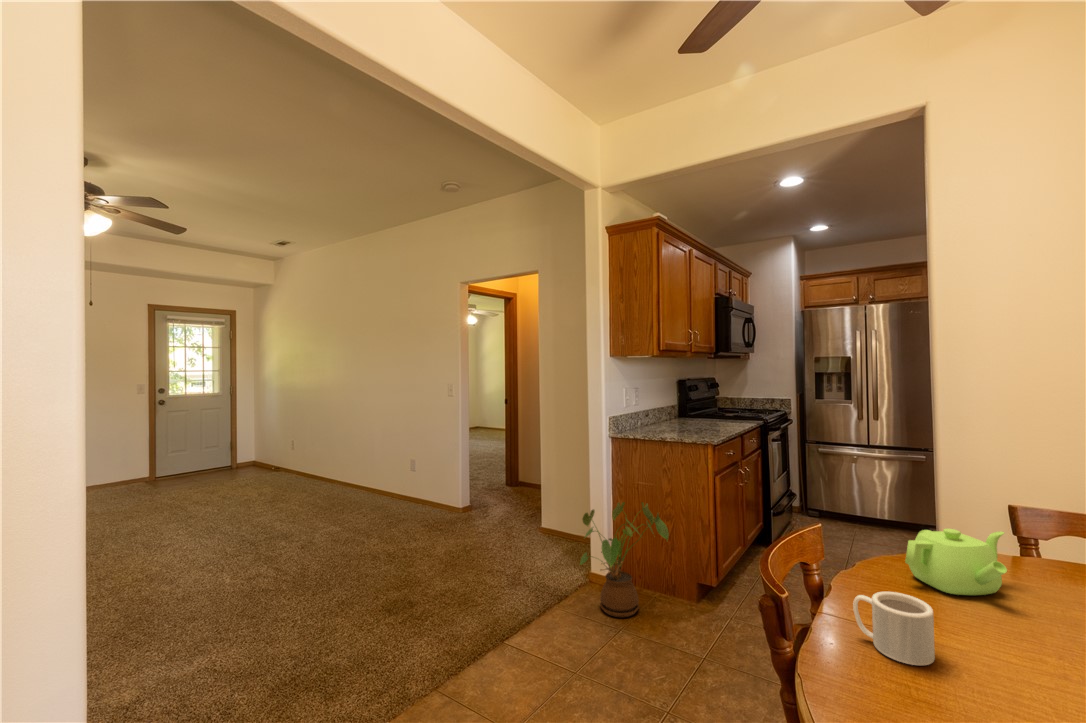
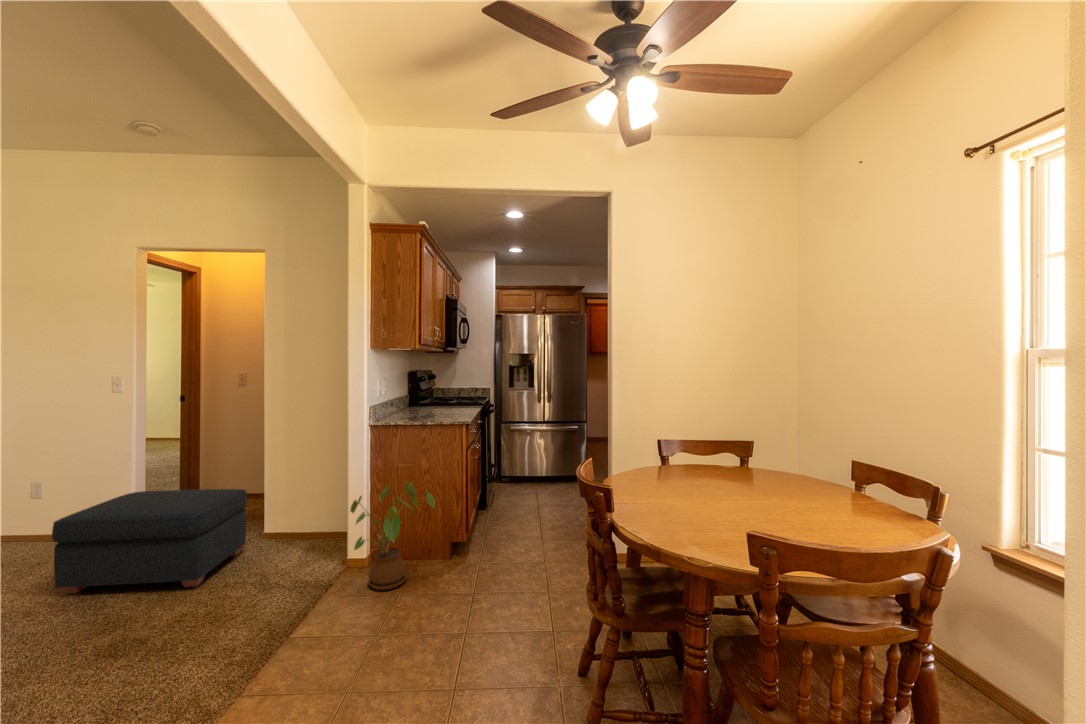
ottoman: none [406,475,524,561] -> present [52,489,247,594]
teapot: present [905,529,1007,595] -> none [634,452,681,488]
mug: present [853,592,935,665] -> none [640,487,677,522]

